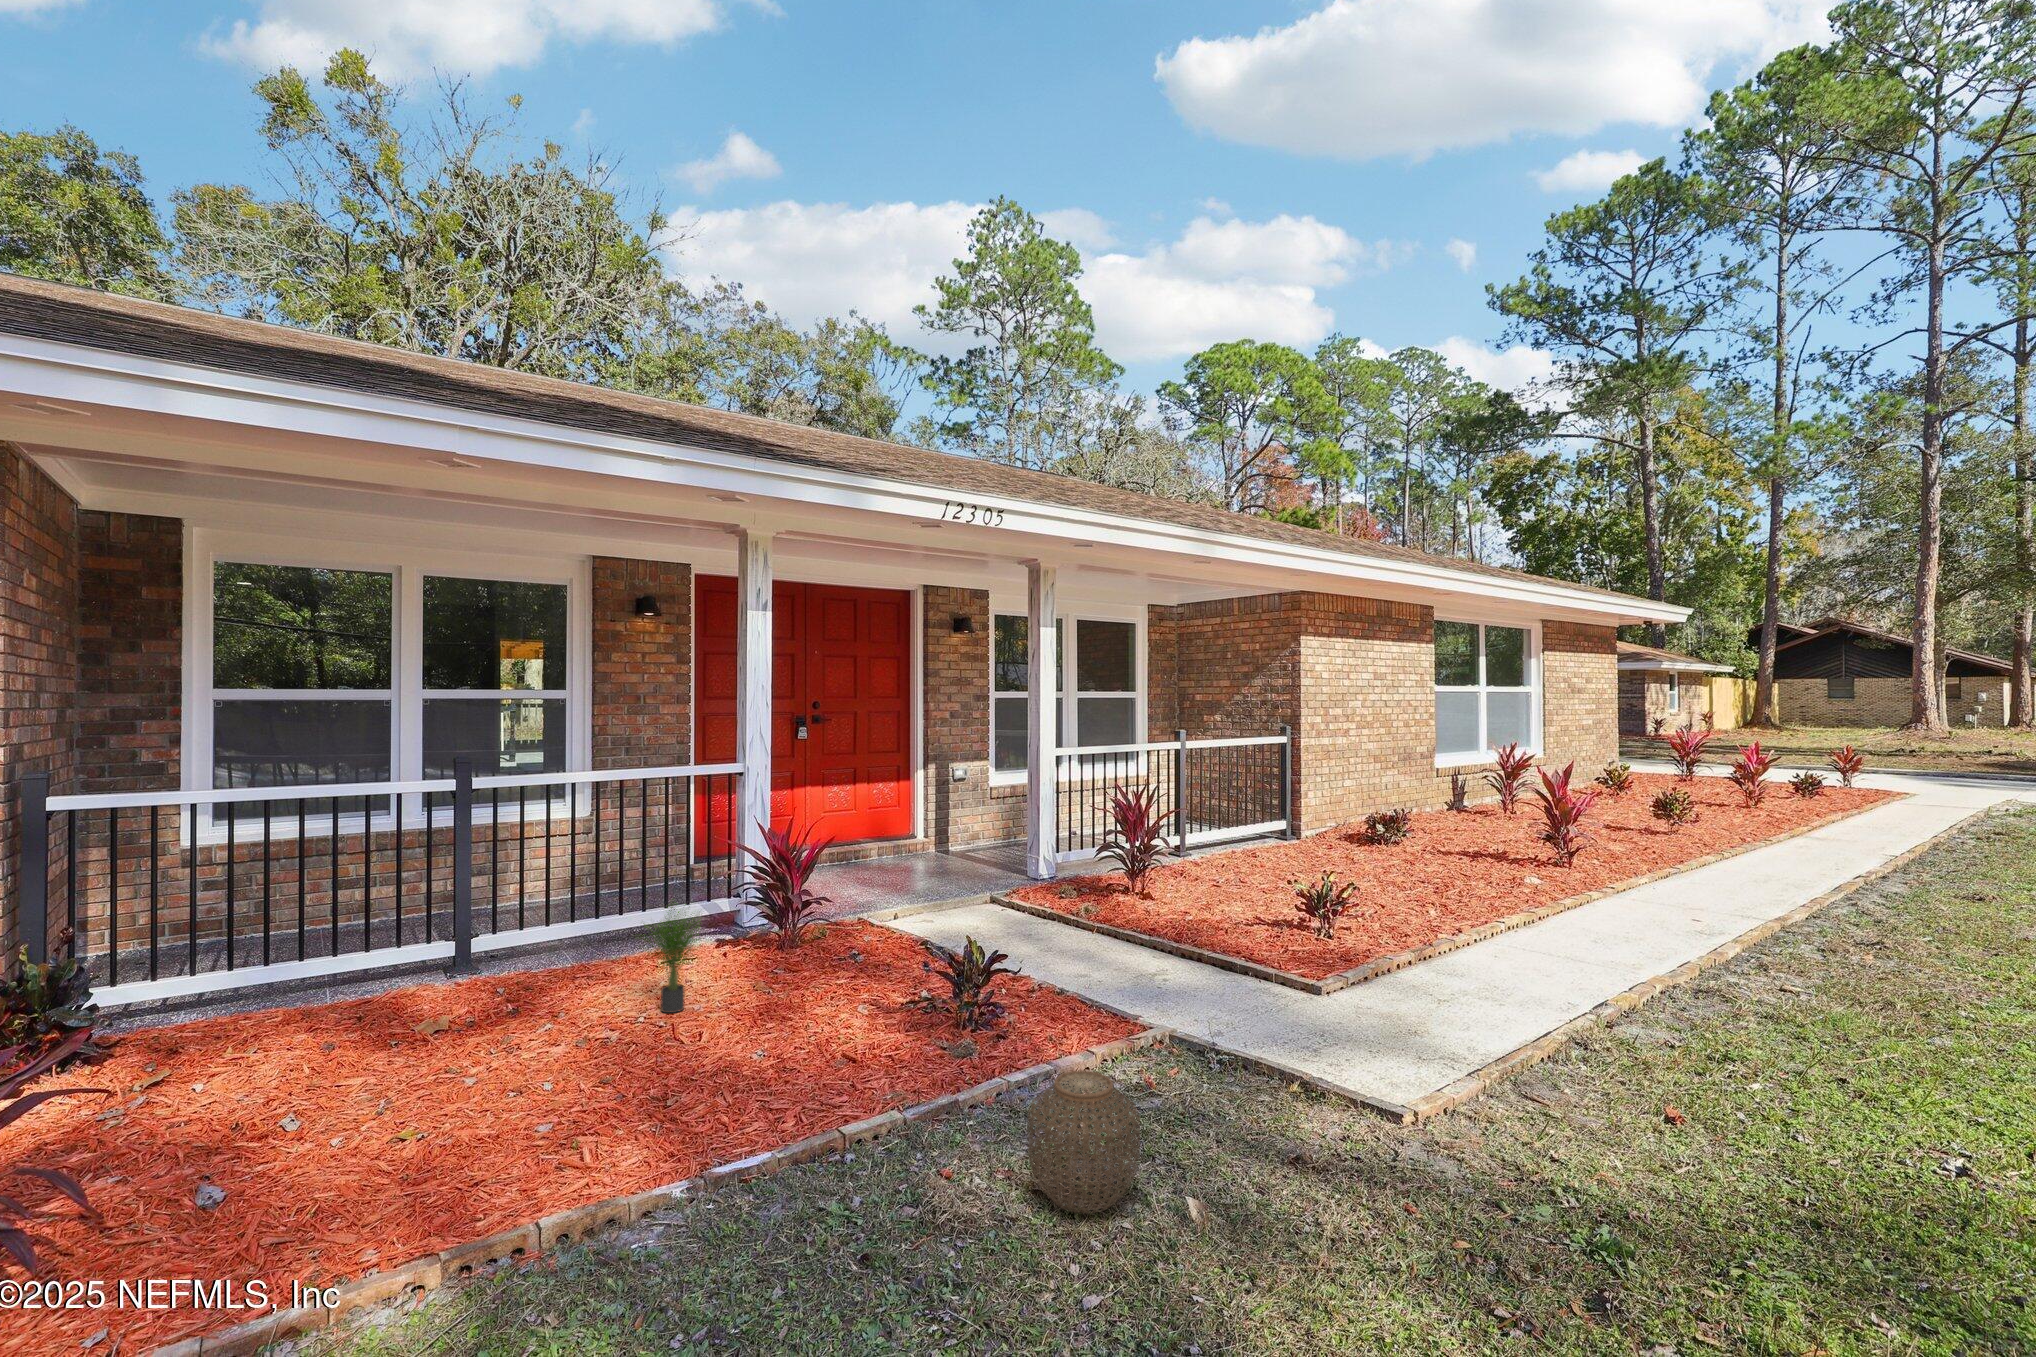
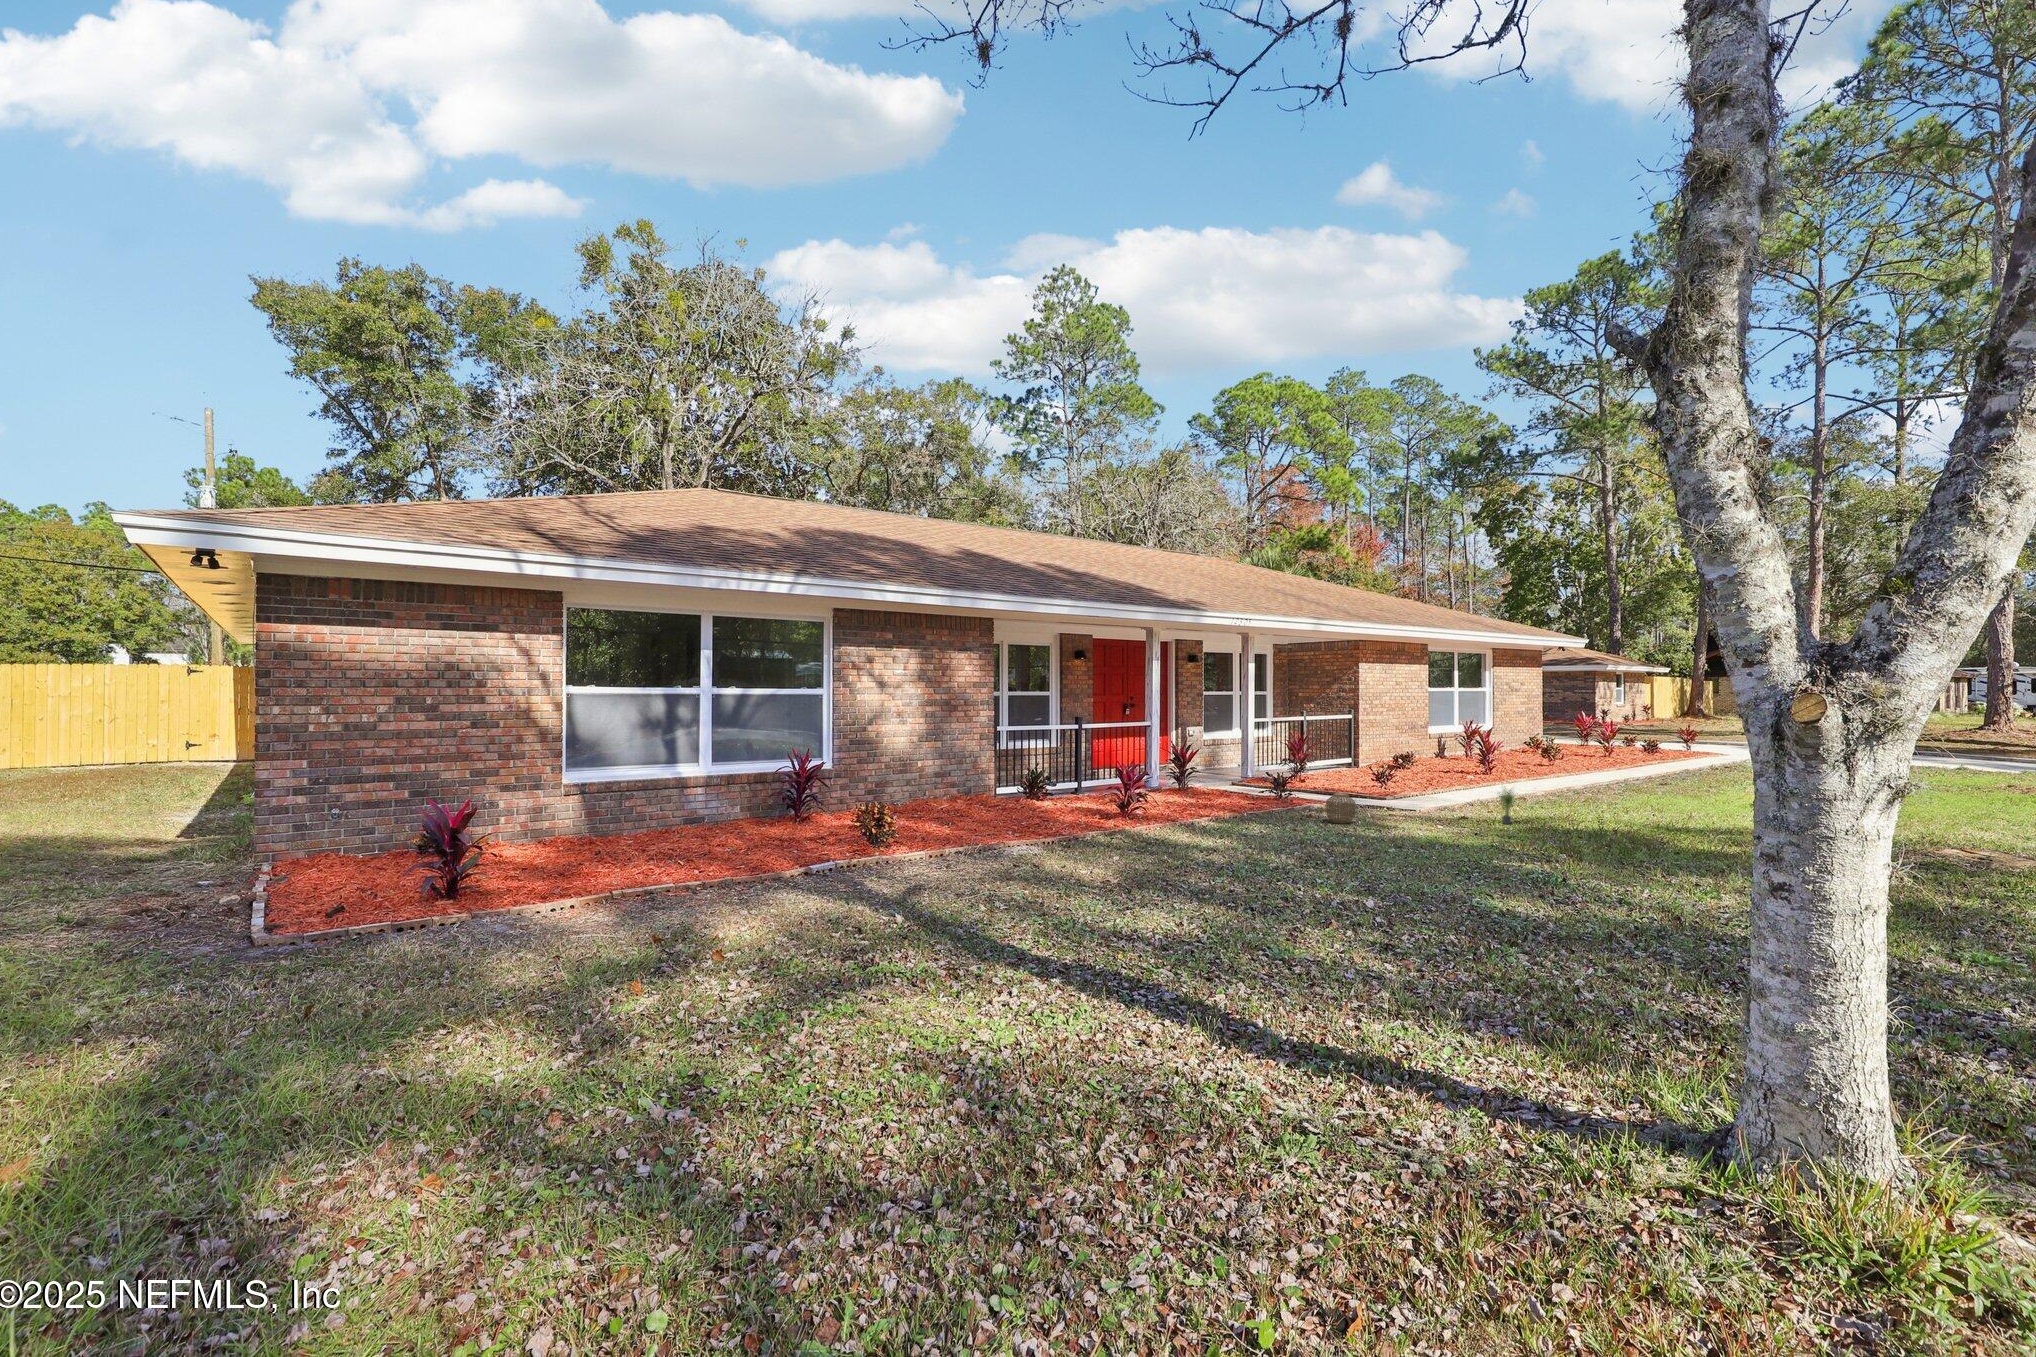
potted plant: present [643,907,700,1013] -> present [1499,788,1516,824]

